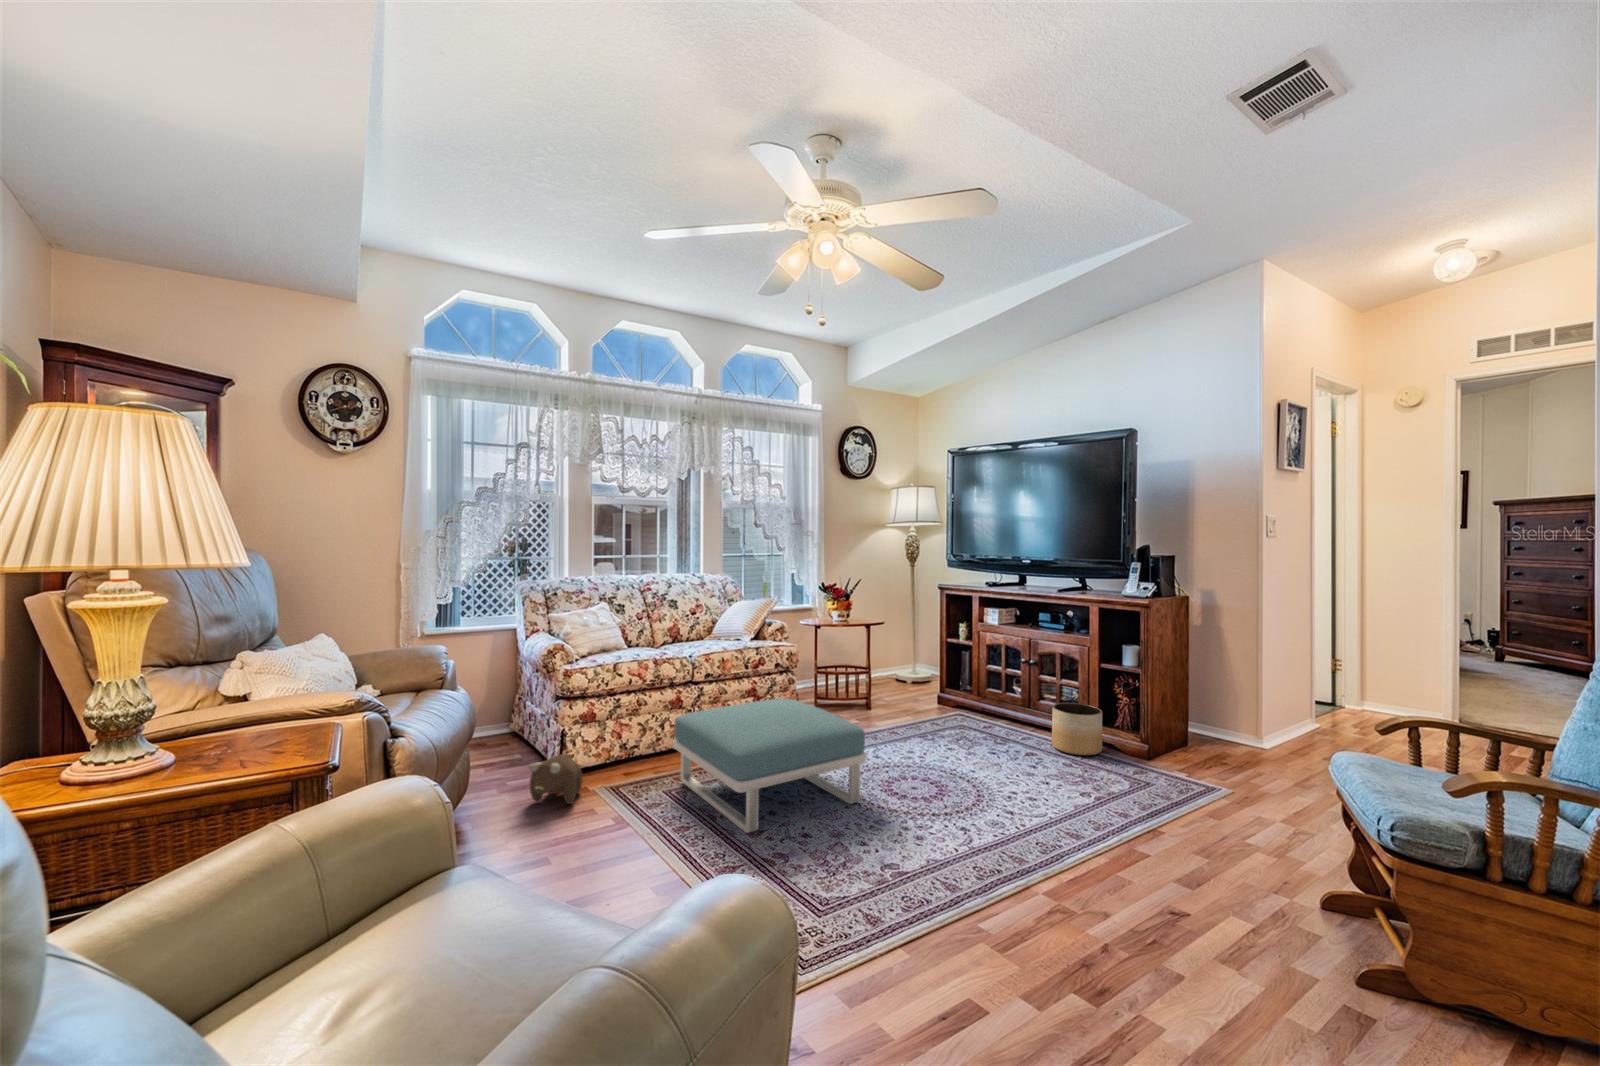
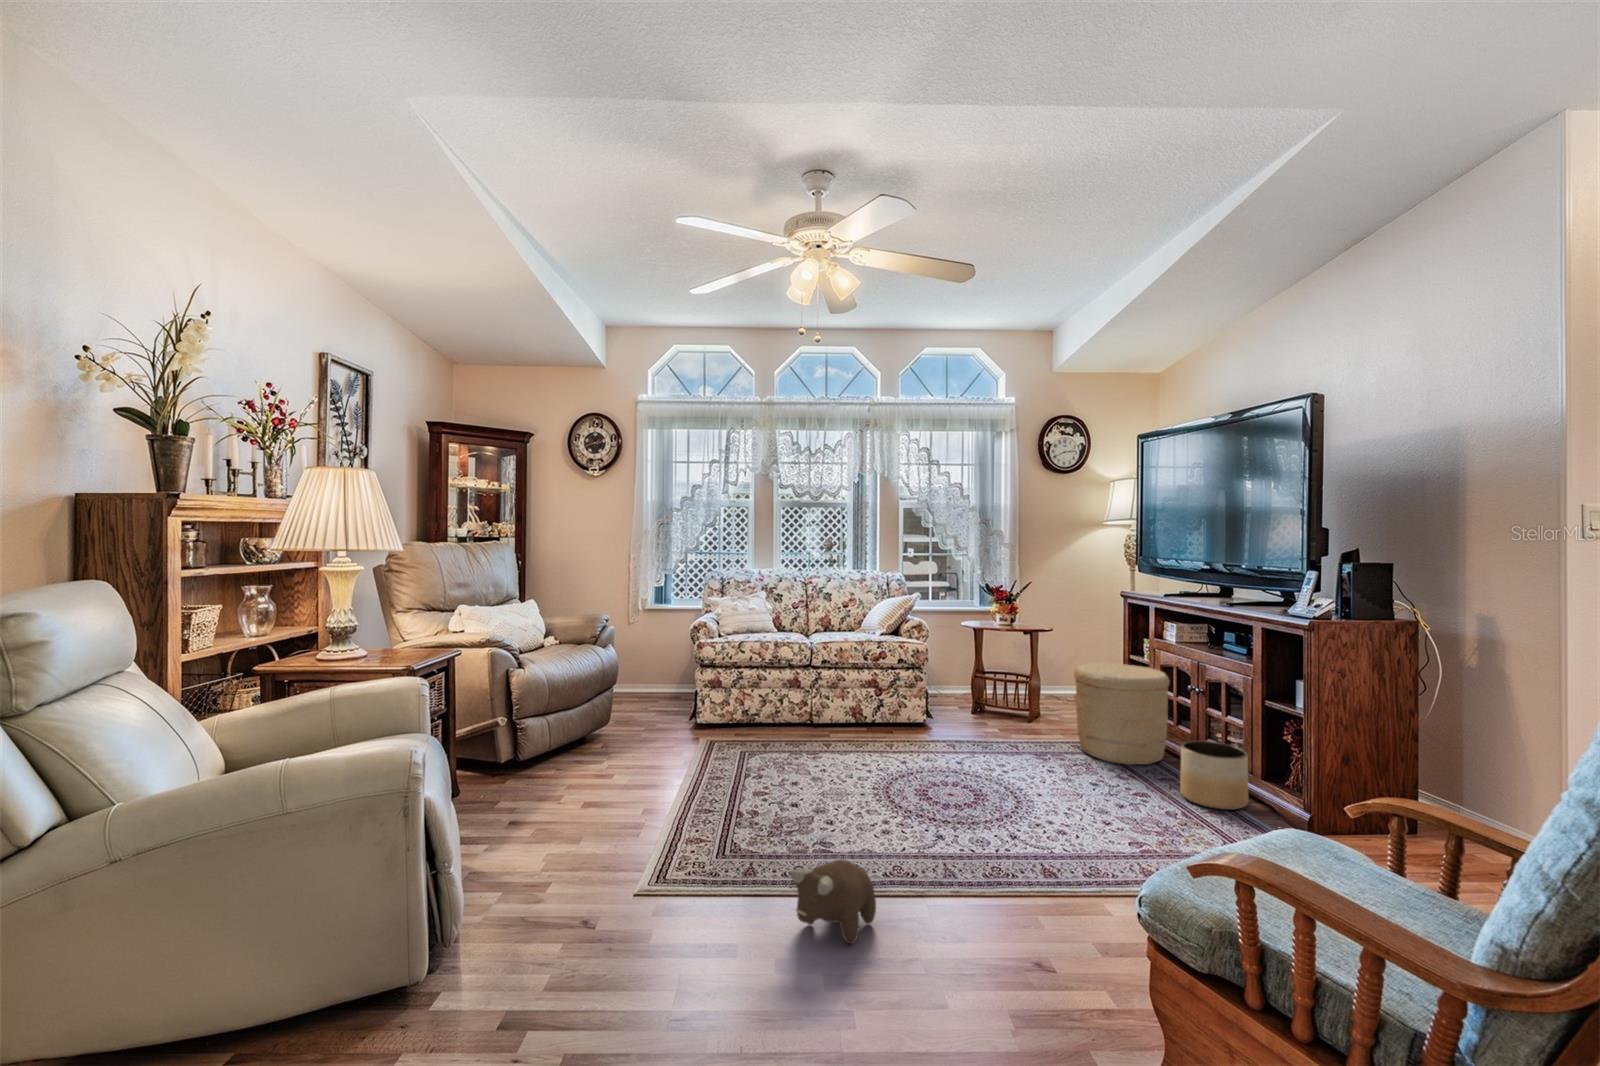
woven basket: none [932,647,1008,733] -> present [1074,663,1169,765]
footstool: present [673,699,867,833] -> none [742,687,885,789]
plush toy: present [529,754,582,804] -> present [790,859,876,944]

